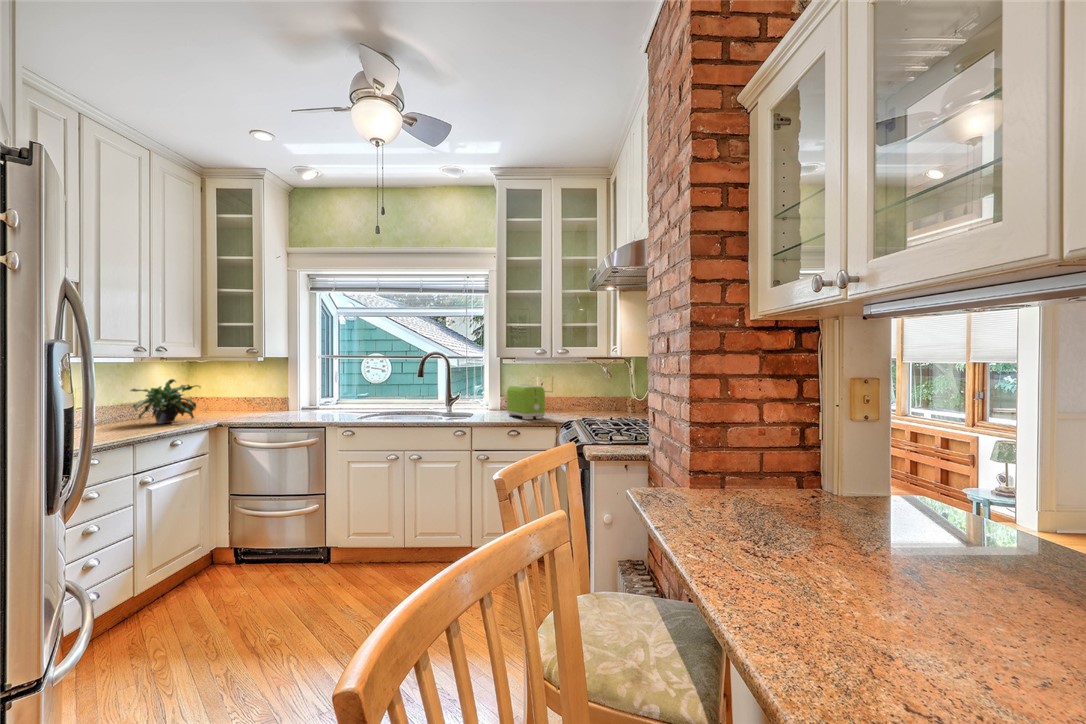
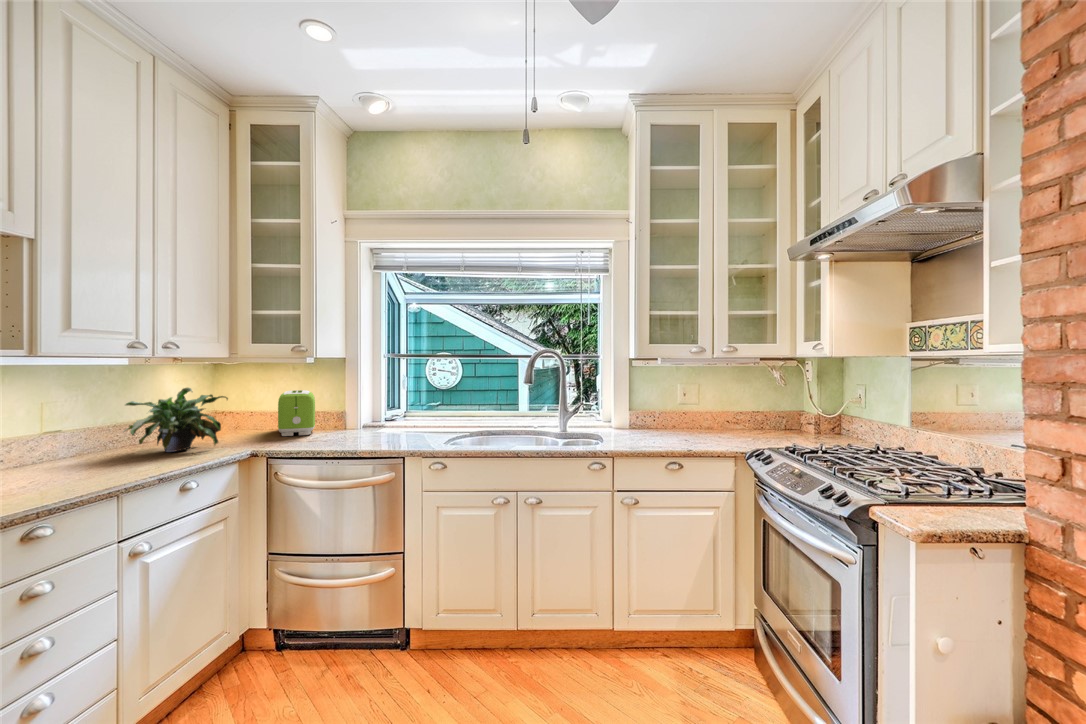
toaster: present [507,385,545,419] -> present [278,390,315,436]

